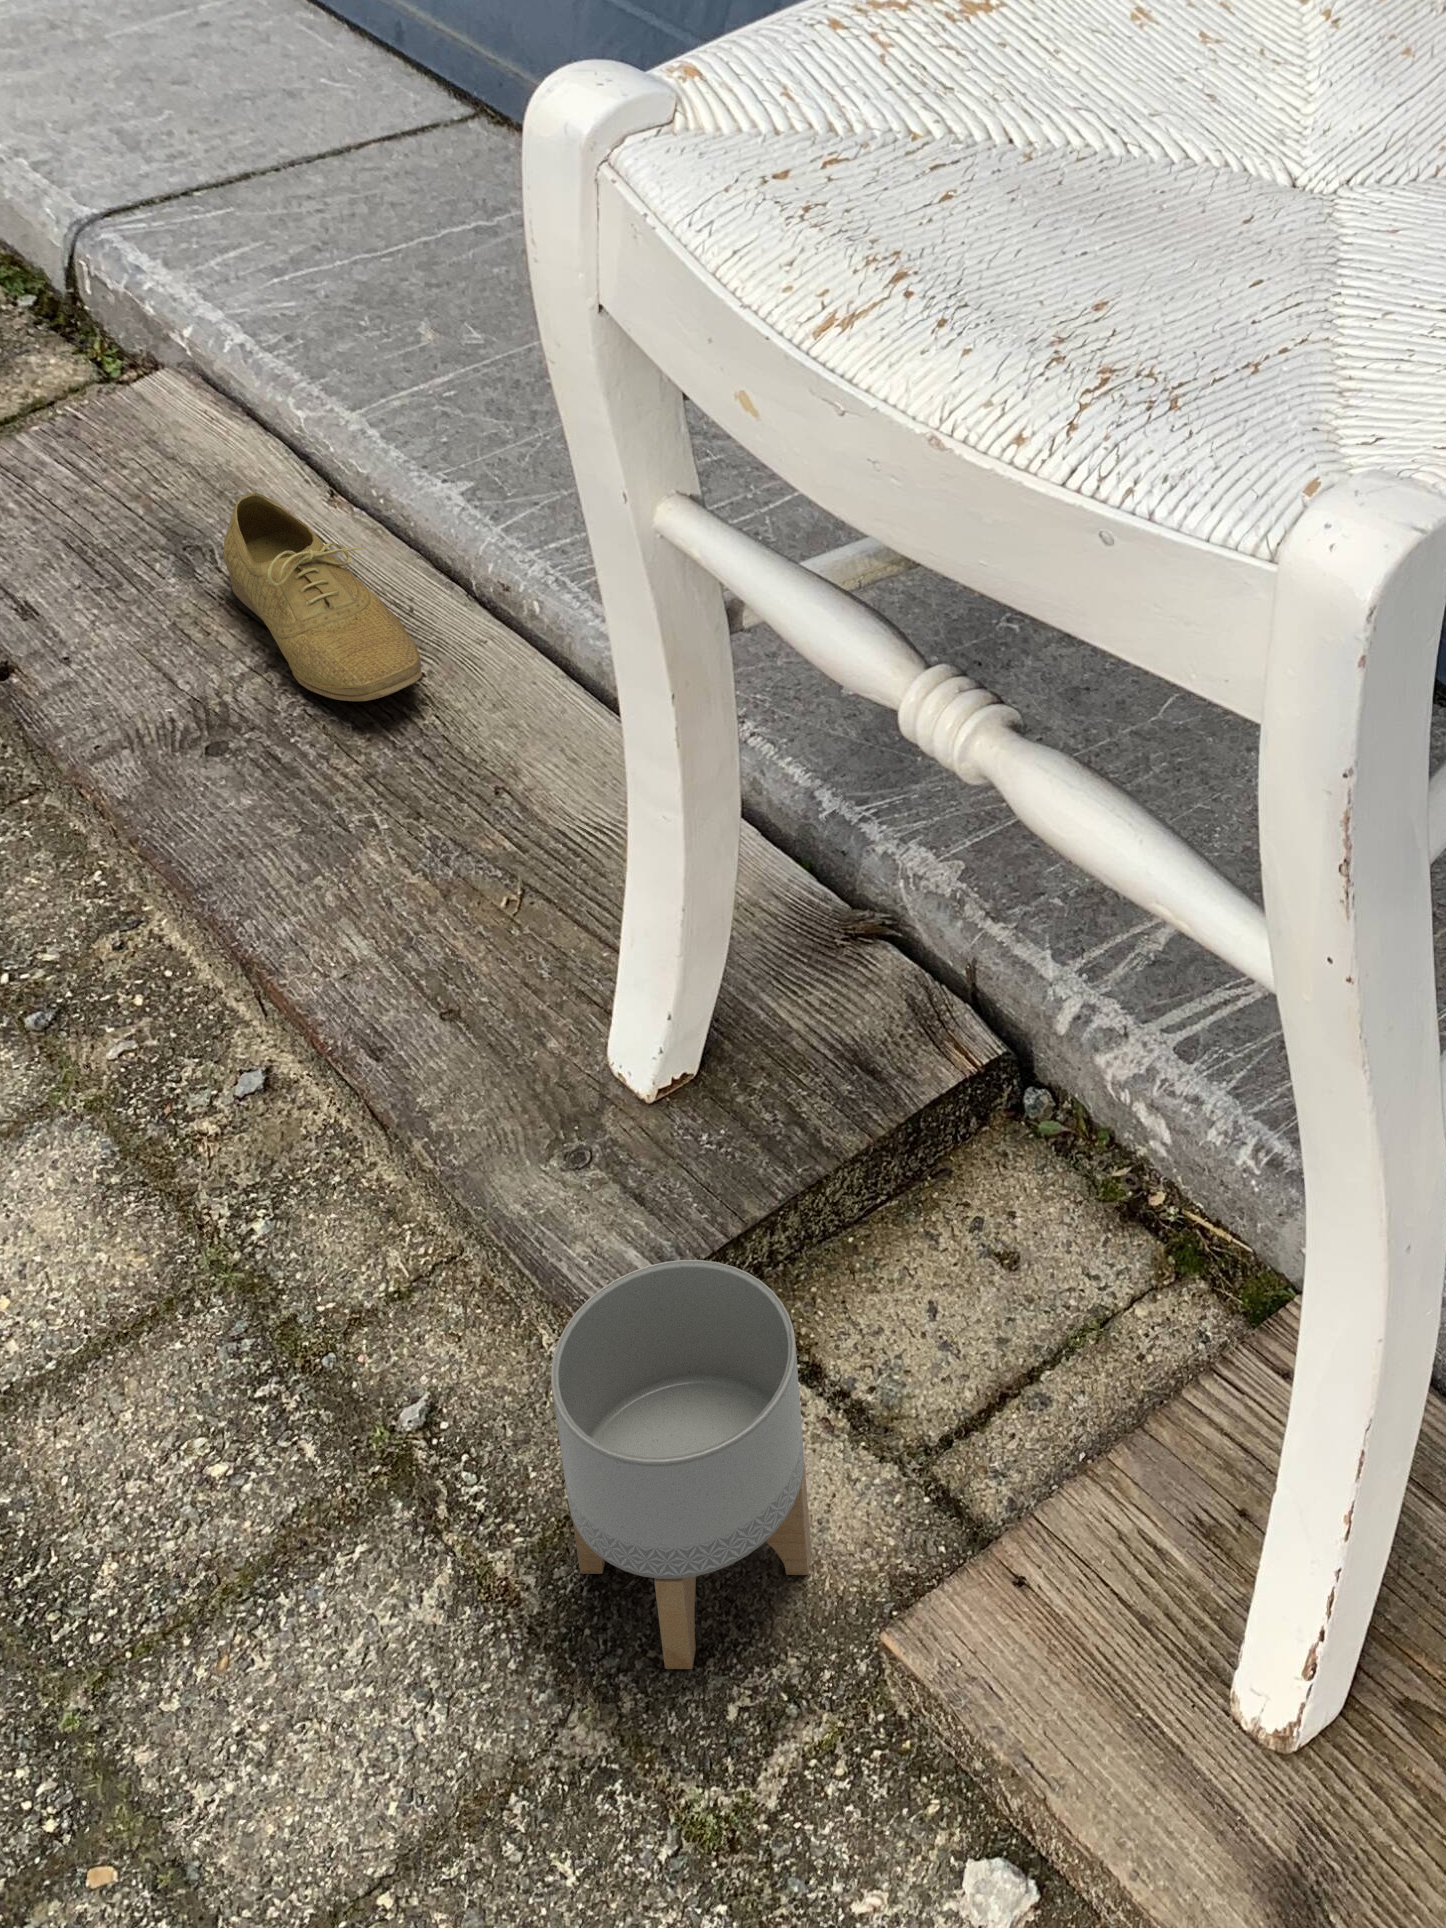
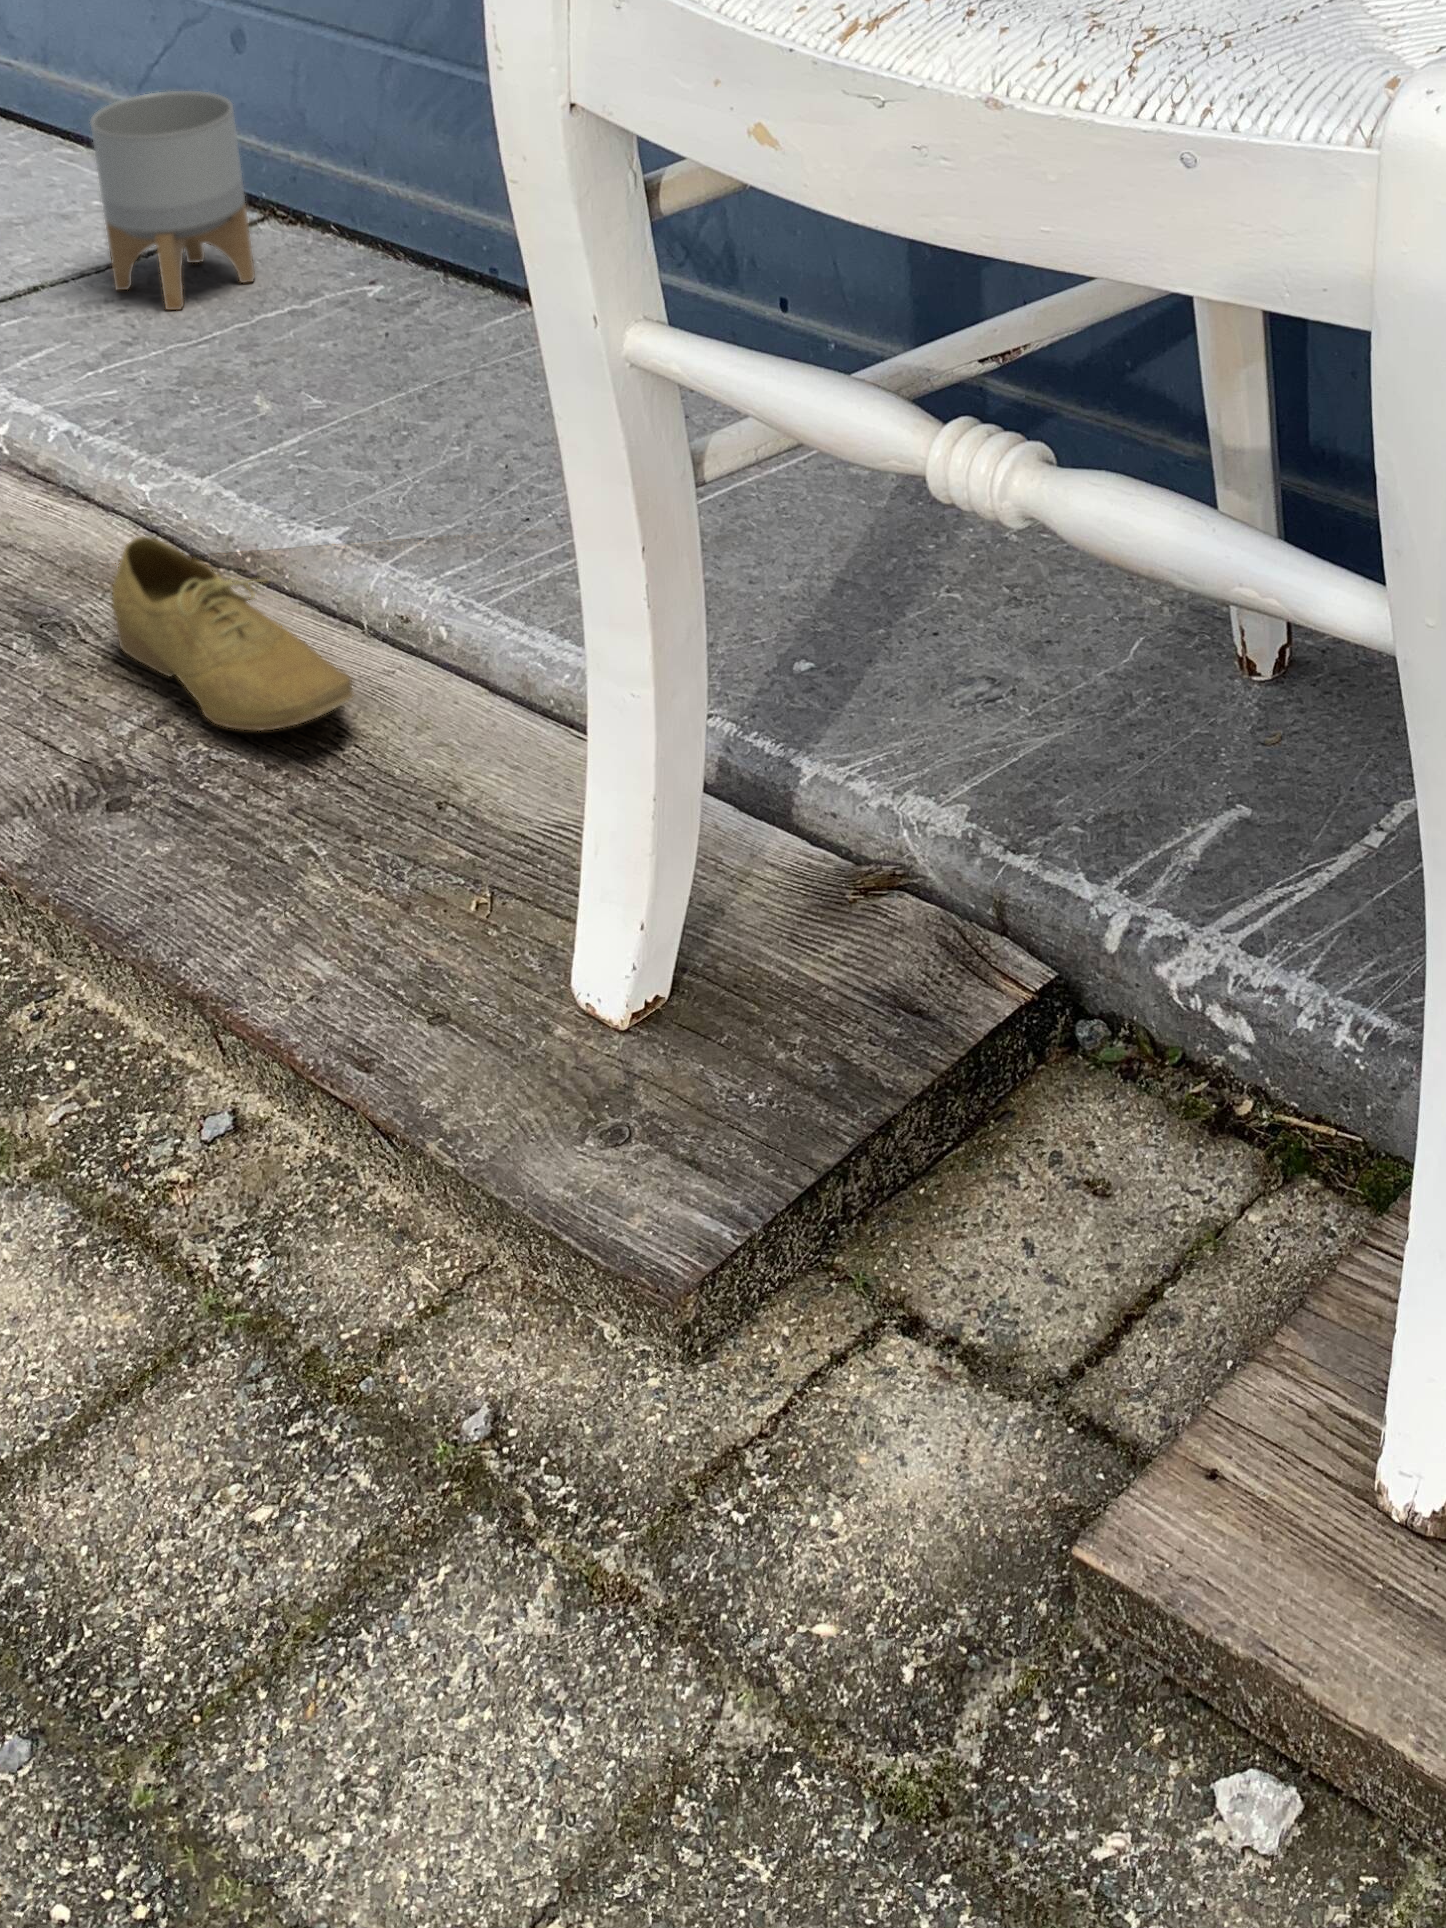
planter: present [551,1260,811,1669] -> present [91,91,255,310]

